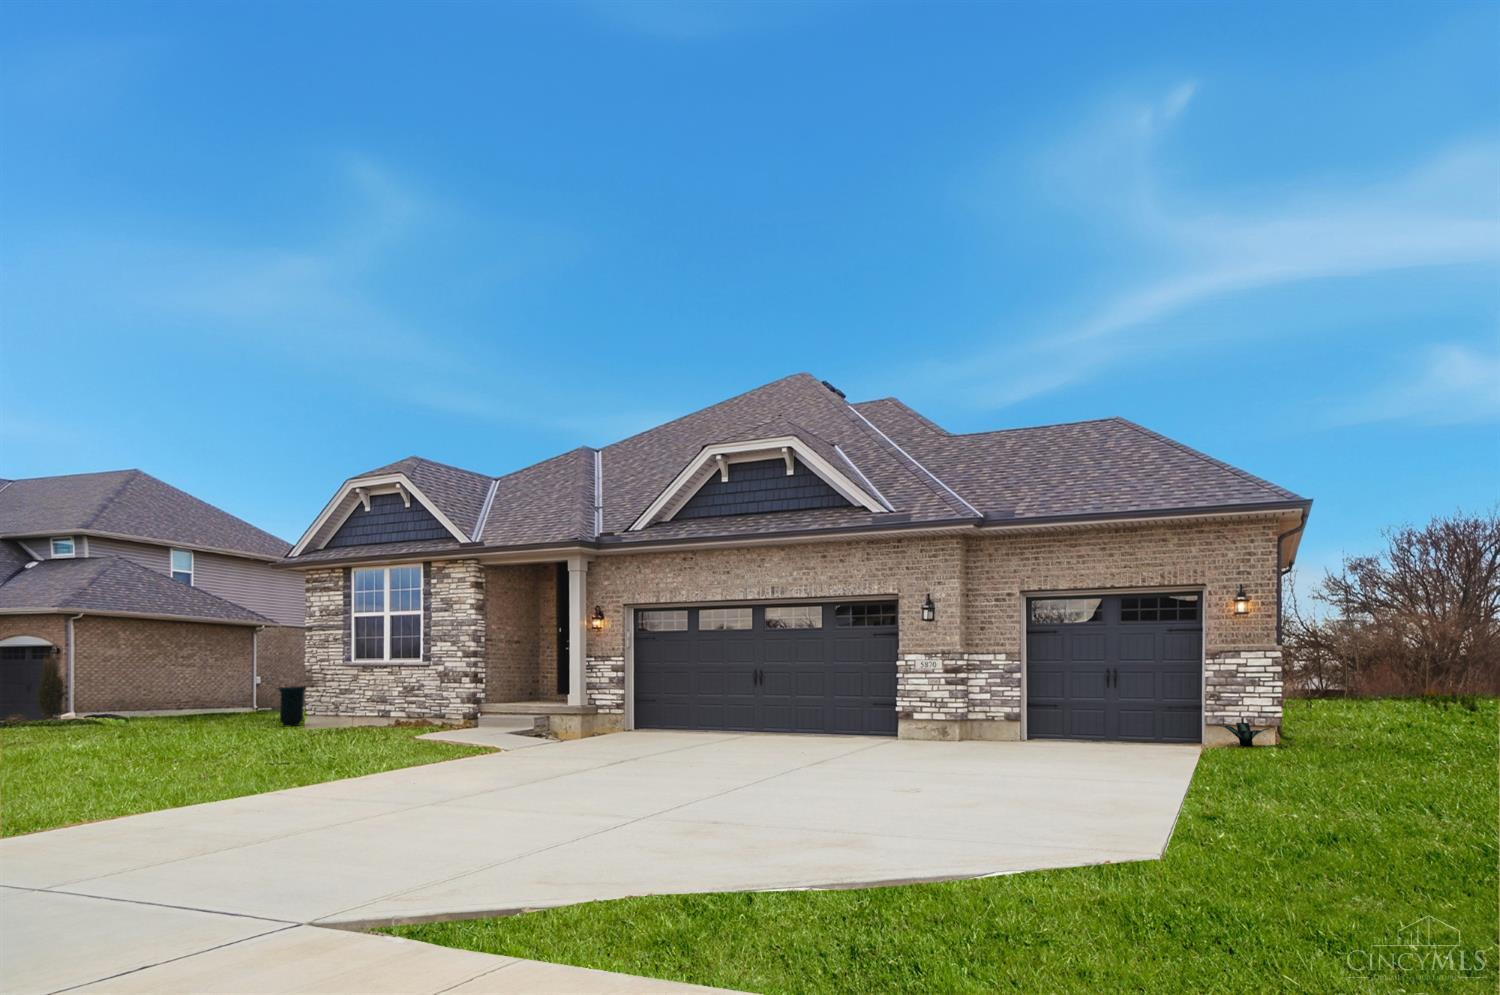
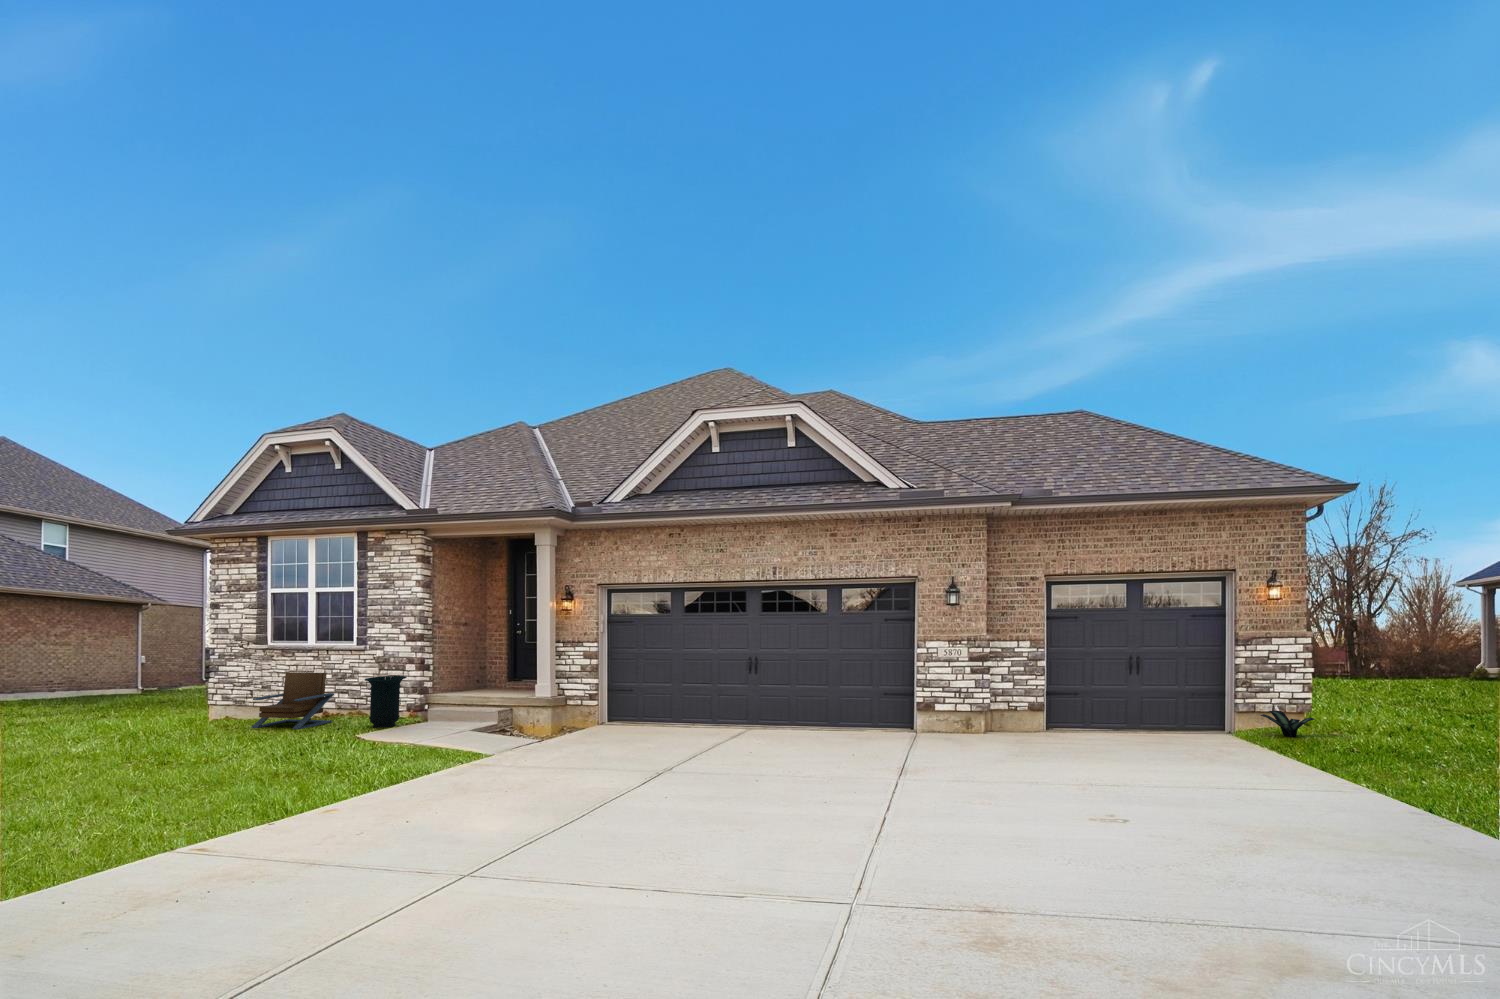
lounge chair: none [341,685,406,732] -> present [251,672,334,729]
trash can: present [277,686,308,726] -> present [365,676,407,728]

